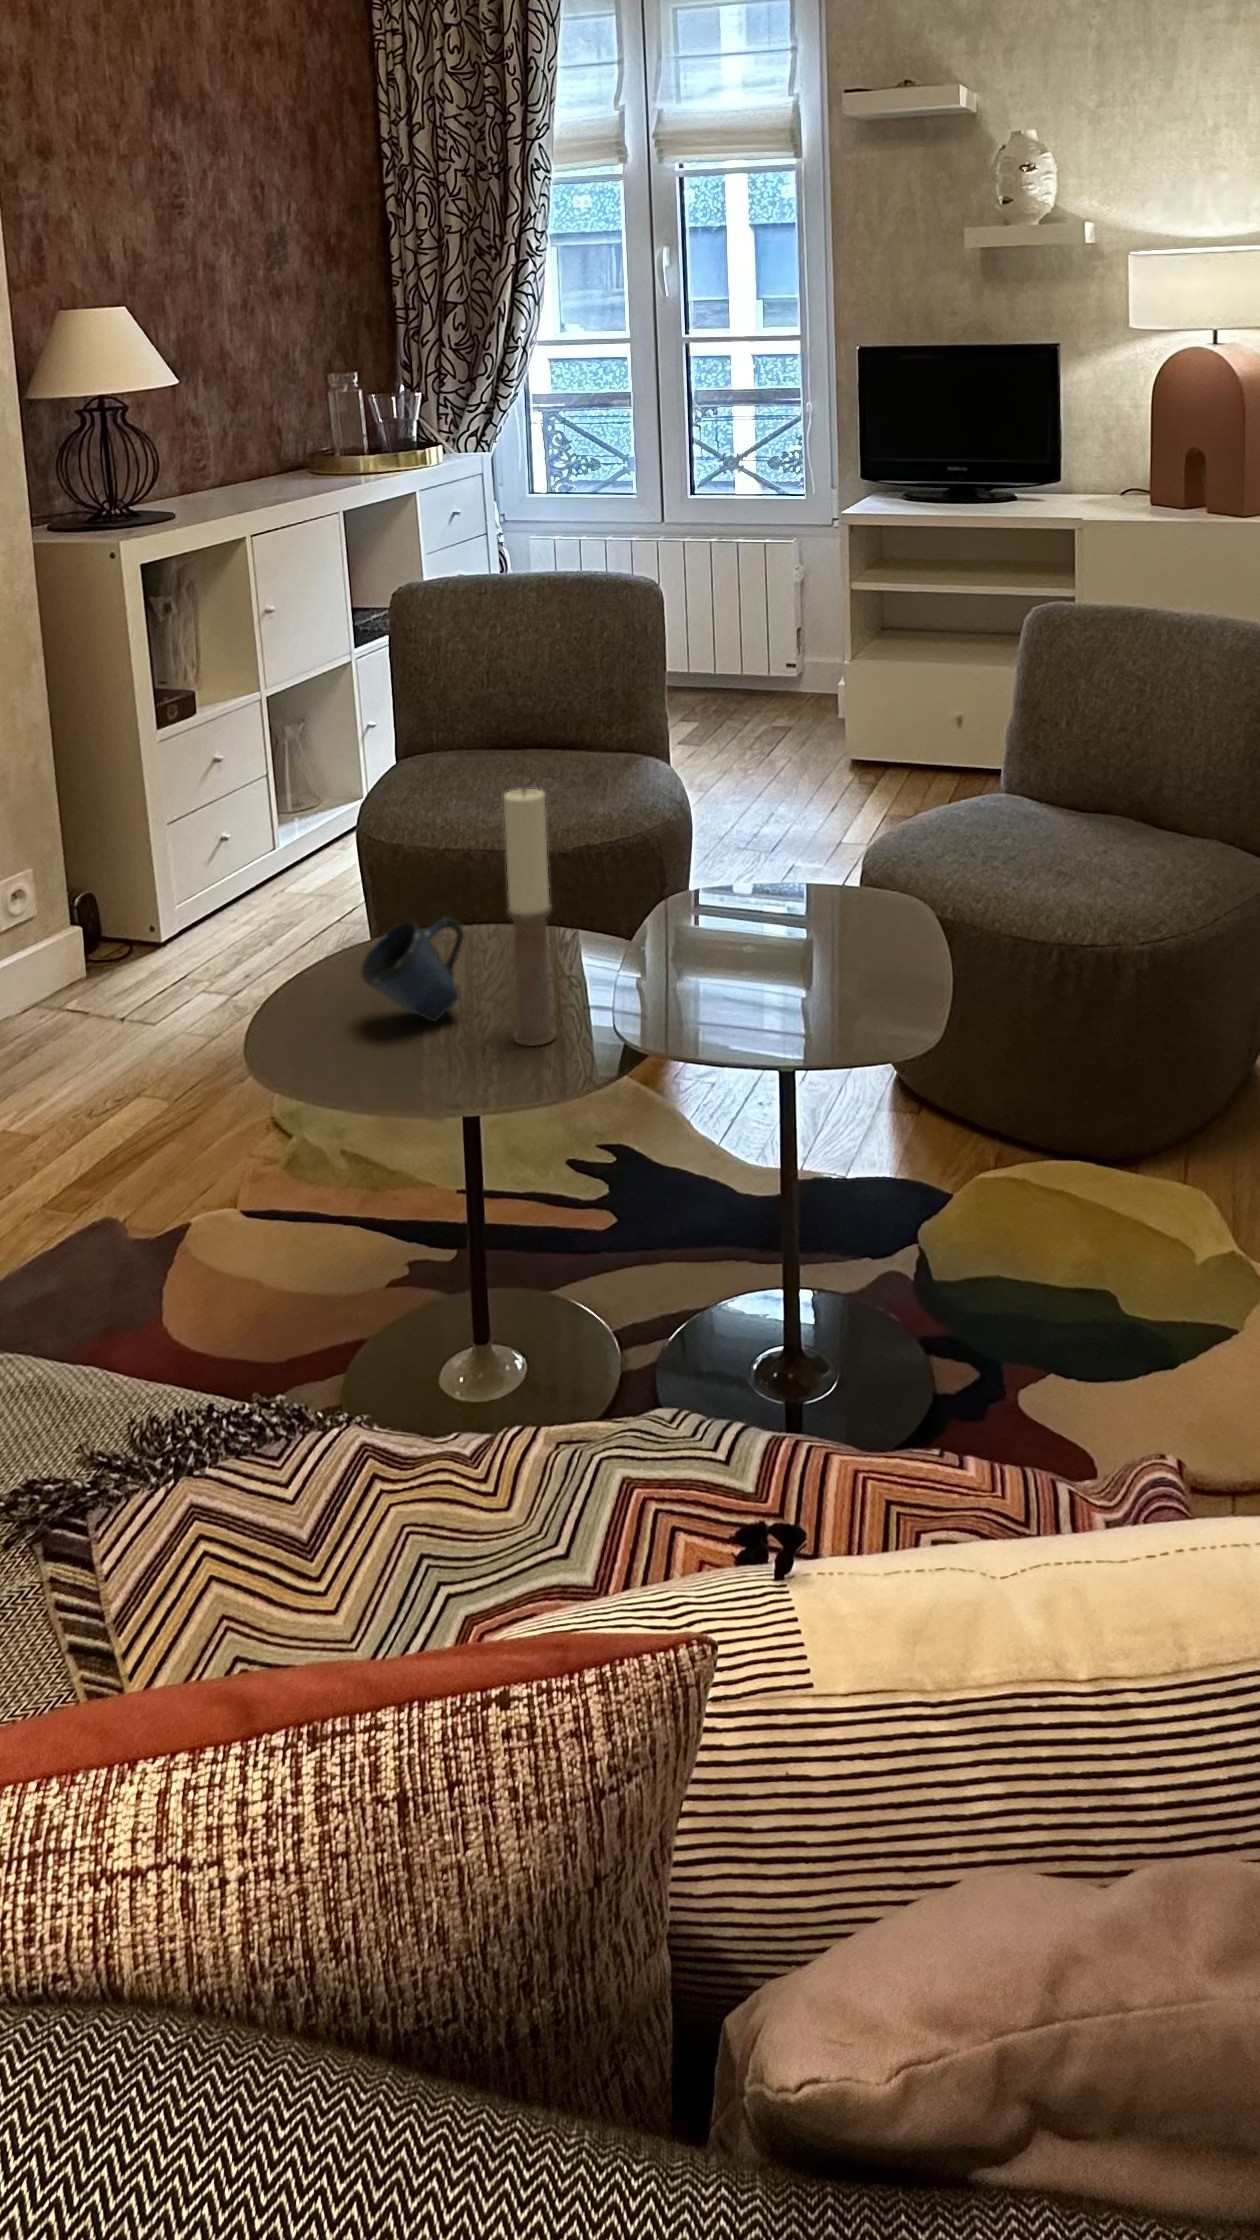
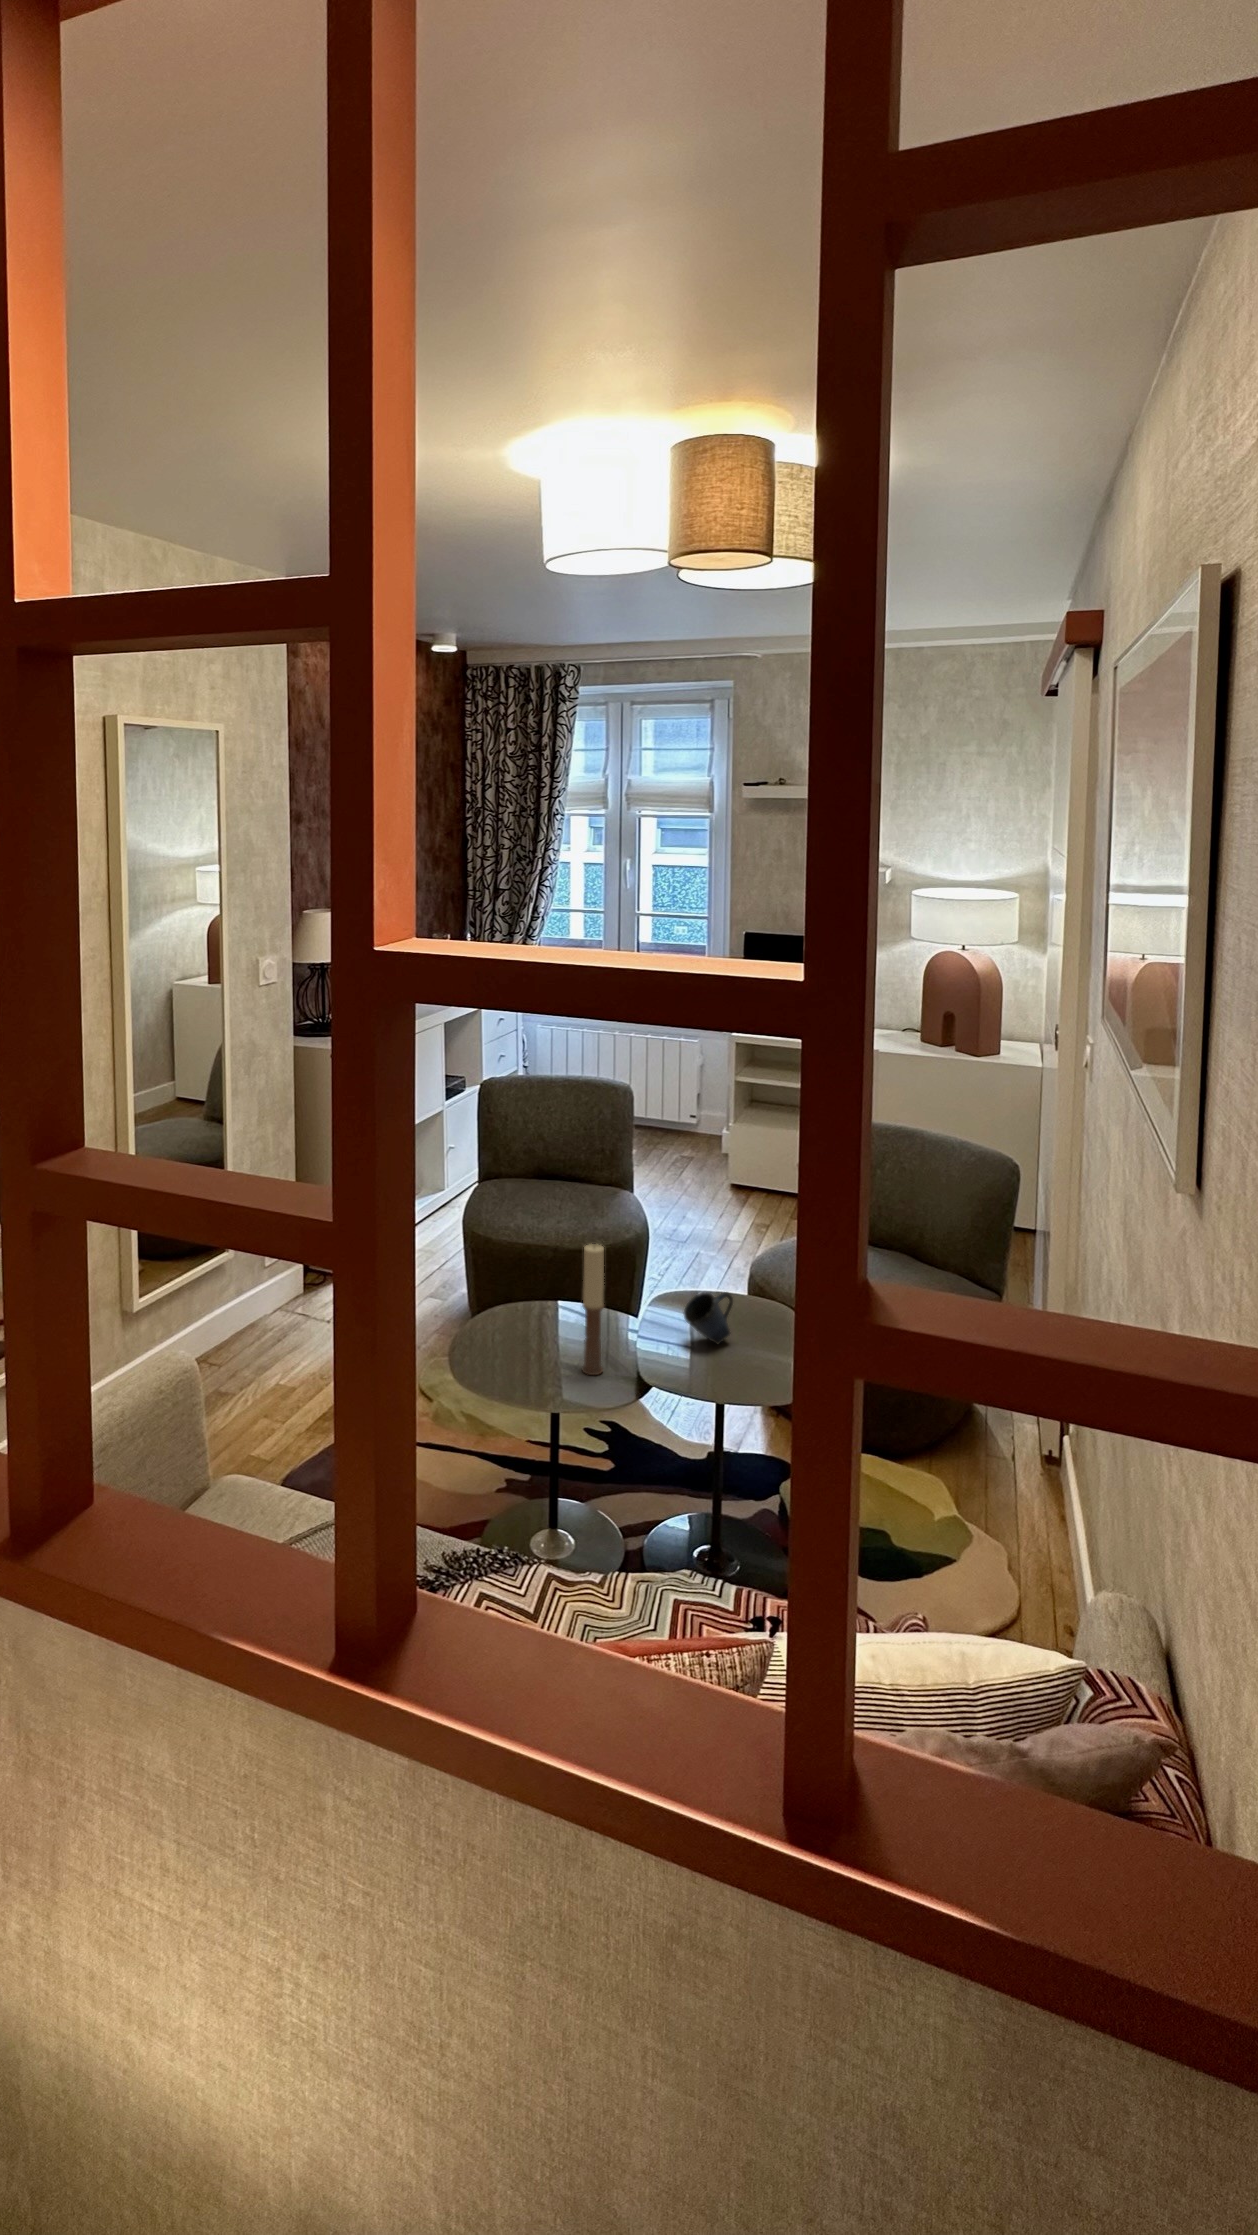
mug: present [361,918,464,1021] -> present [684,1293,733,1344]

